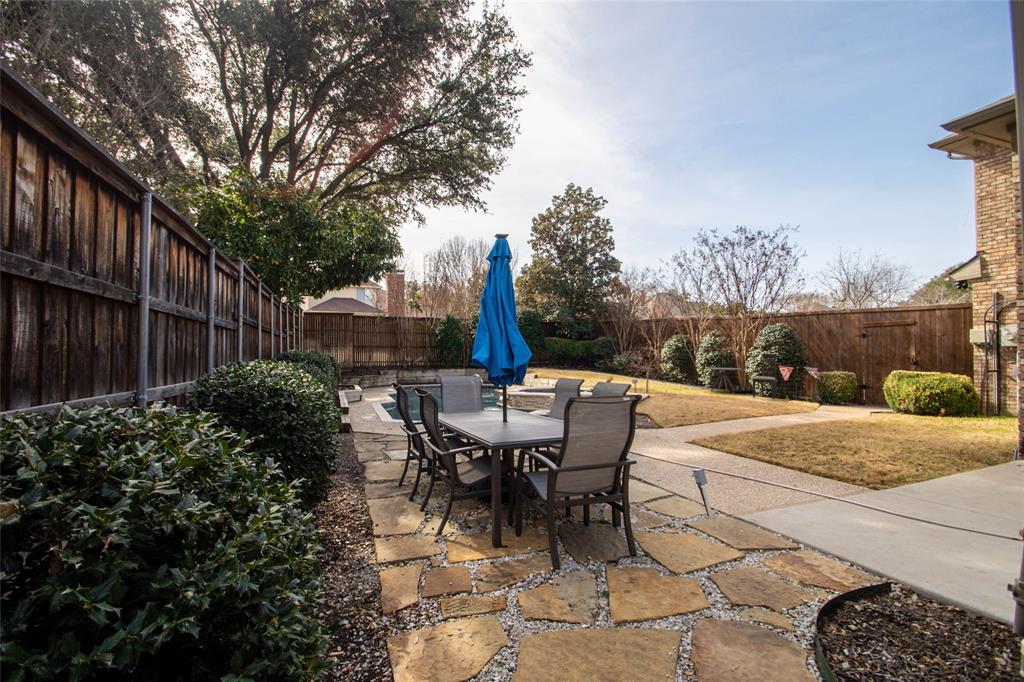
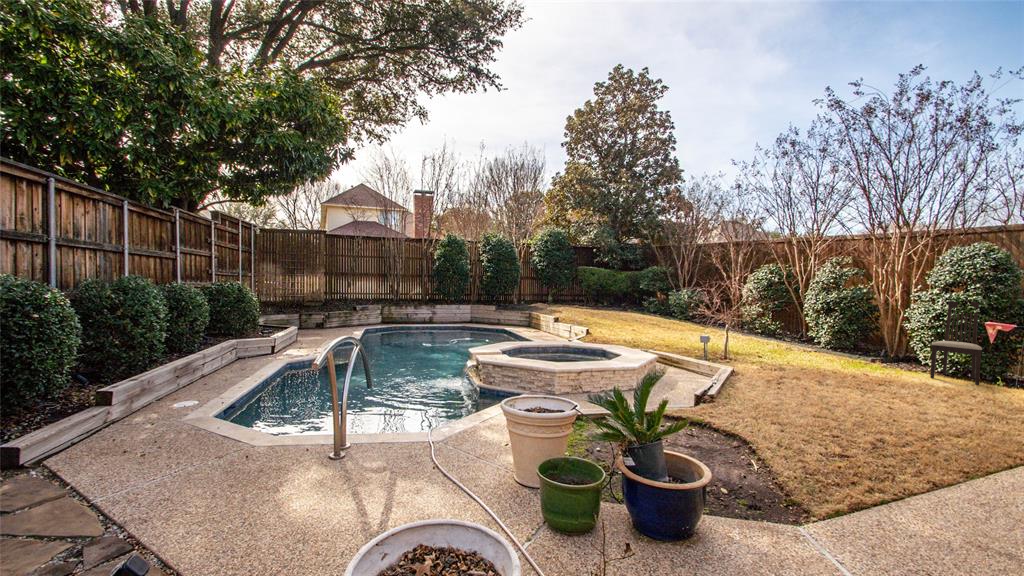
round table: present [705,368,742,392] -> none [825,317,894,360]

